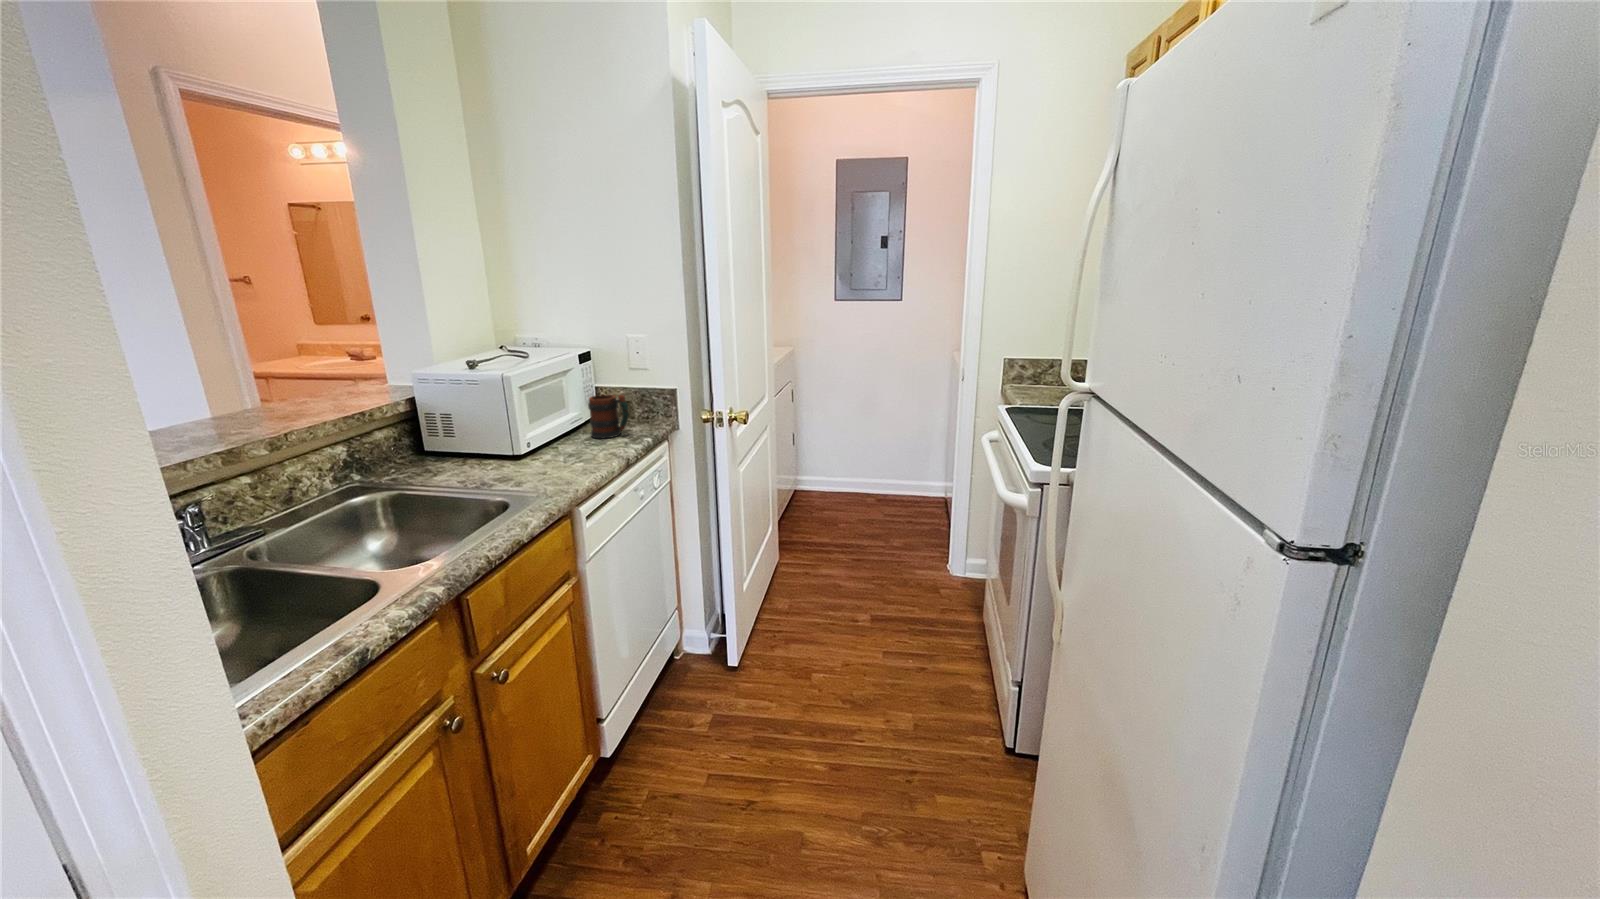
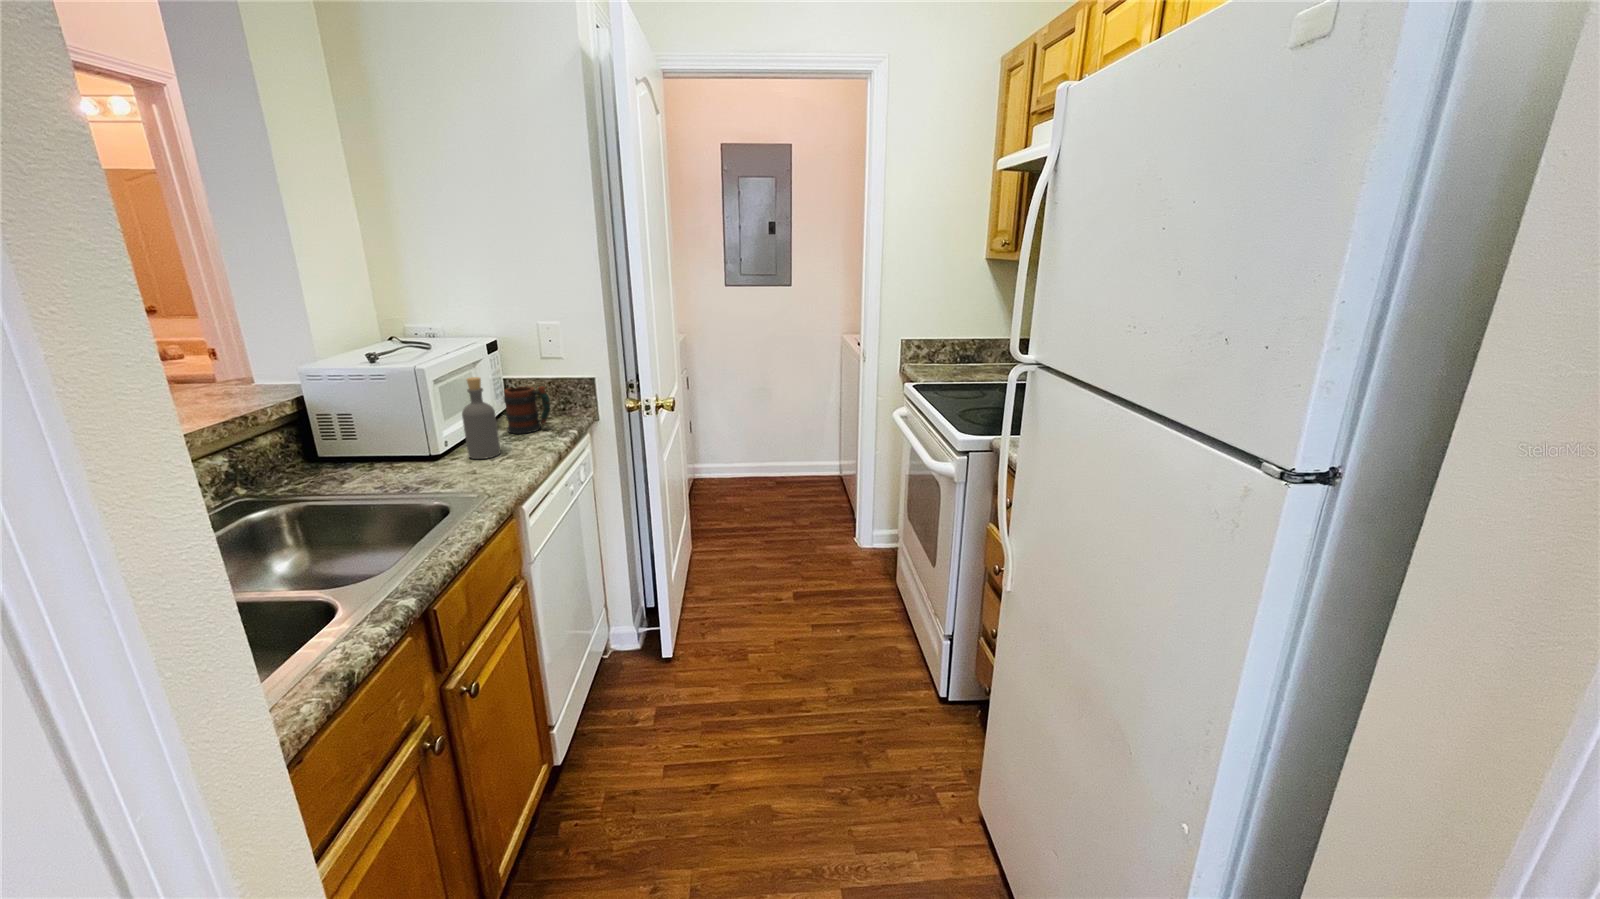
bottle: none [542,384,576,460] -> present [462,377,500,459]

